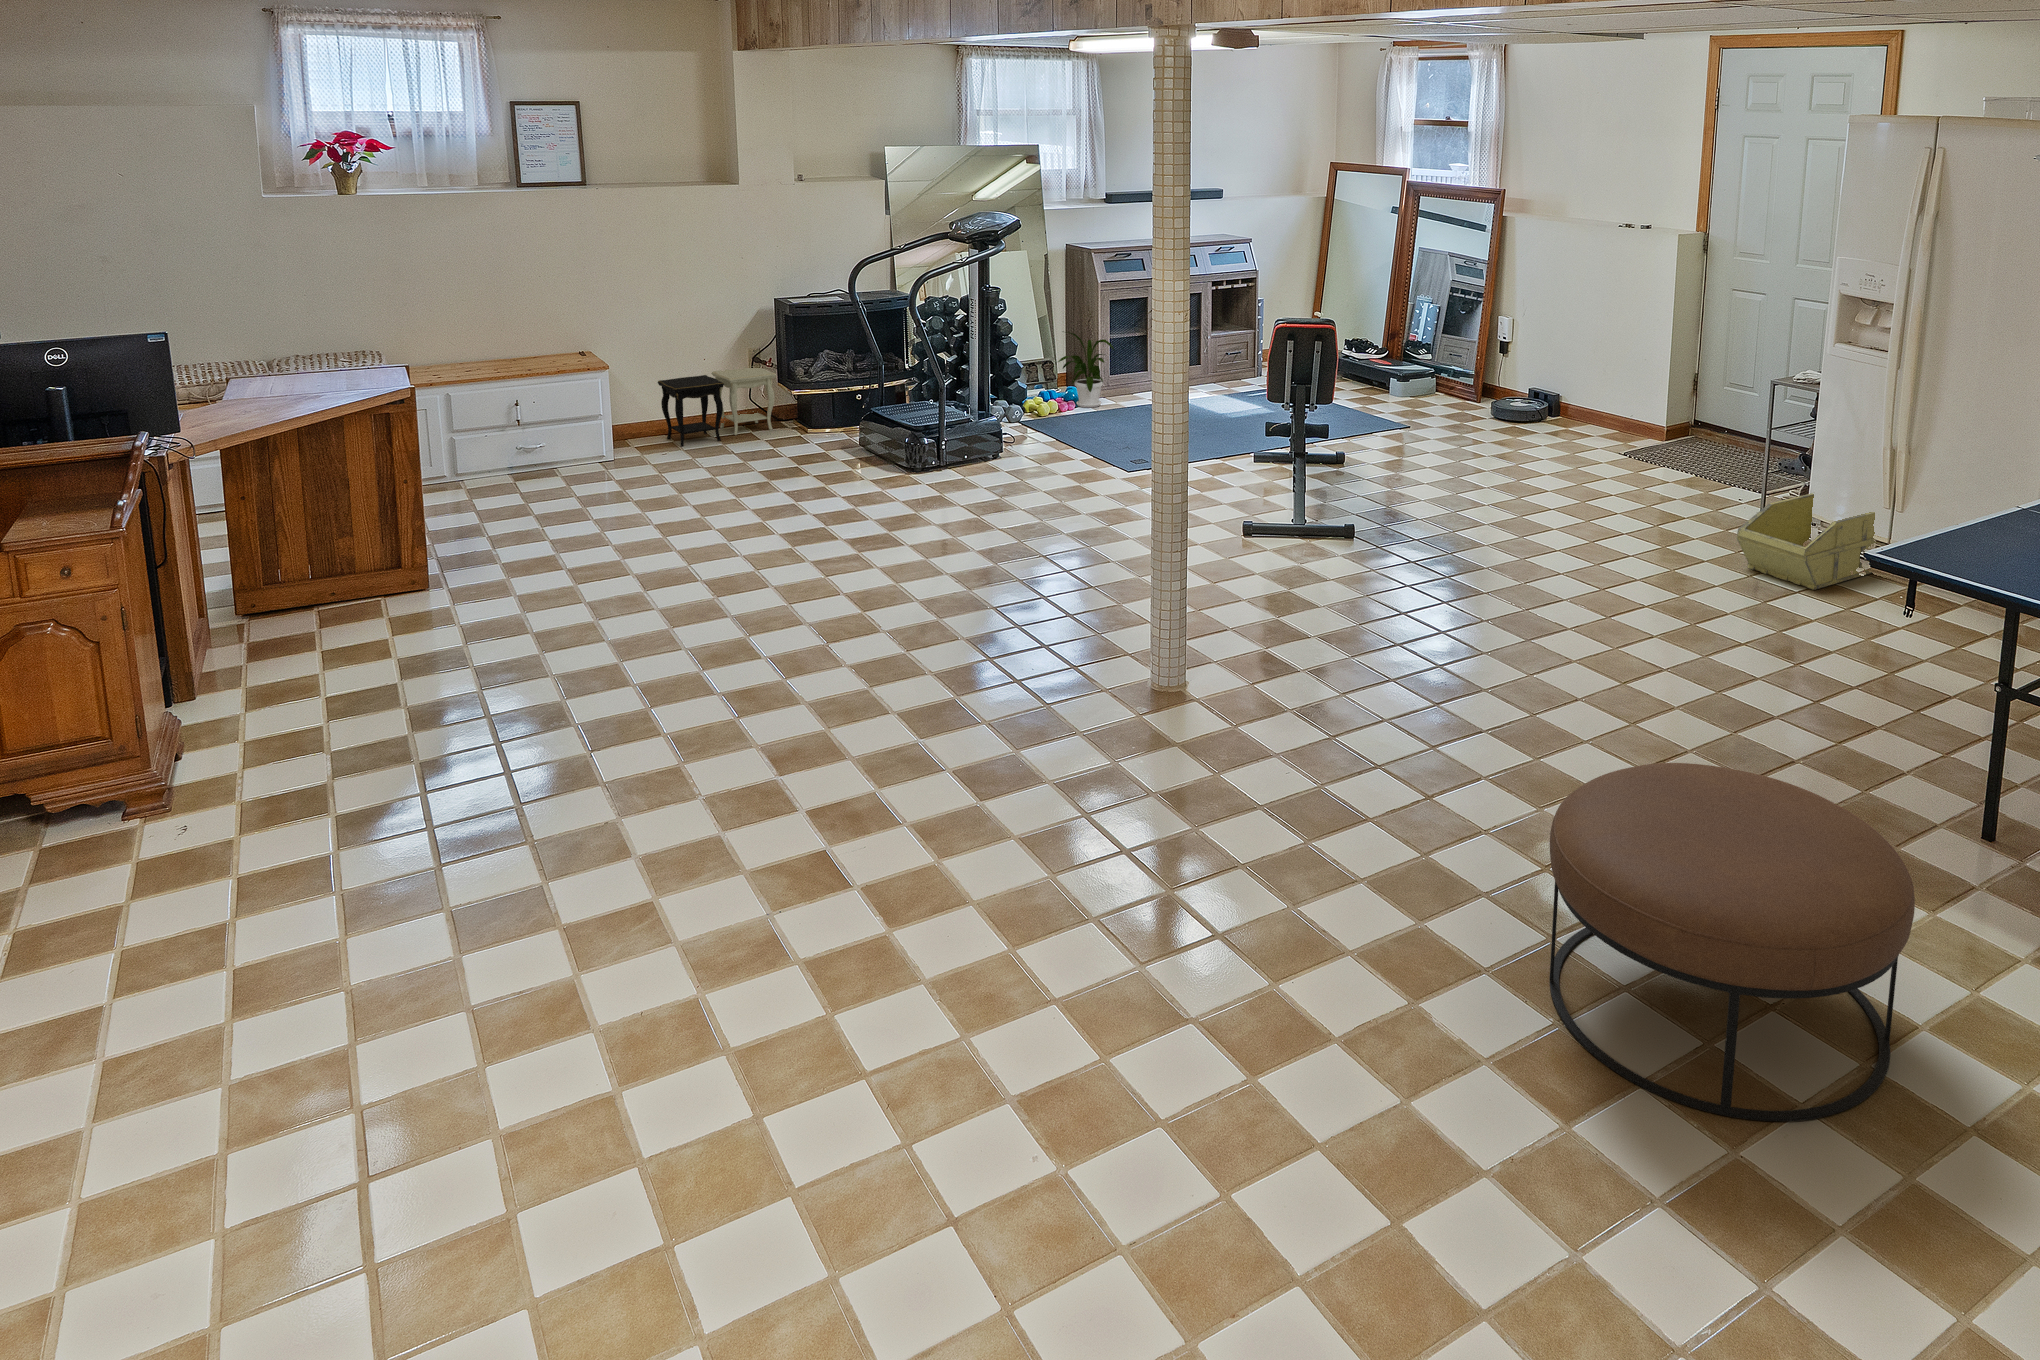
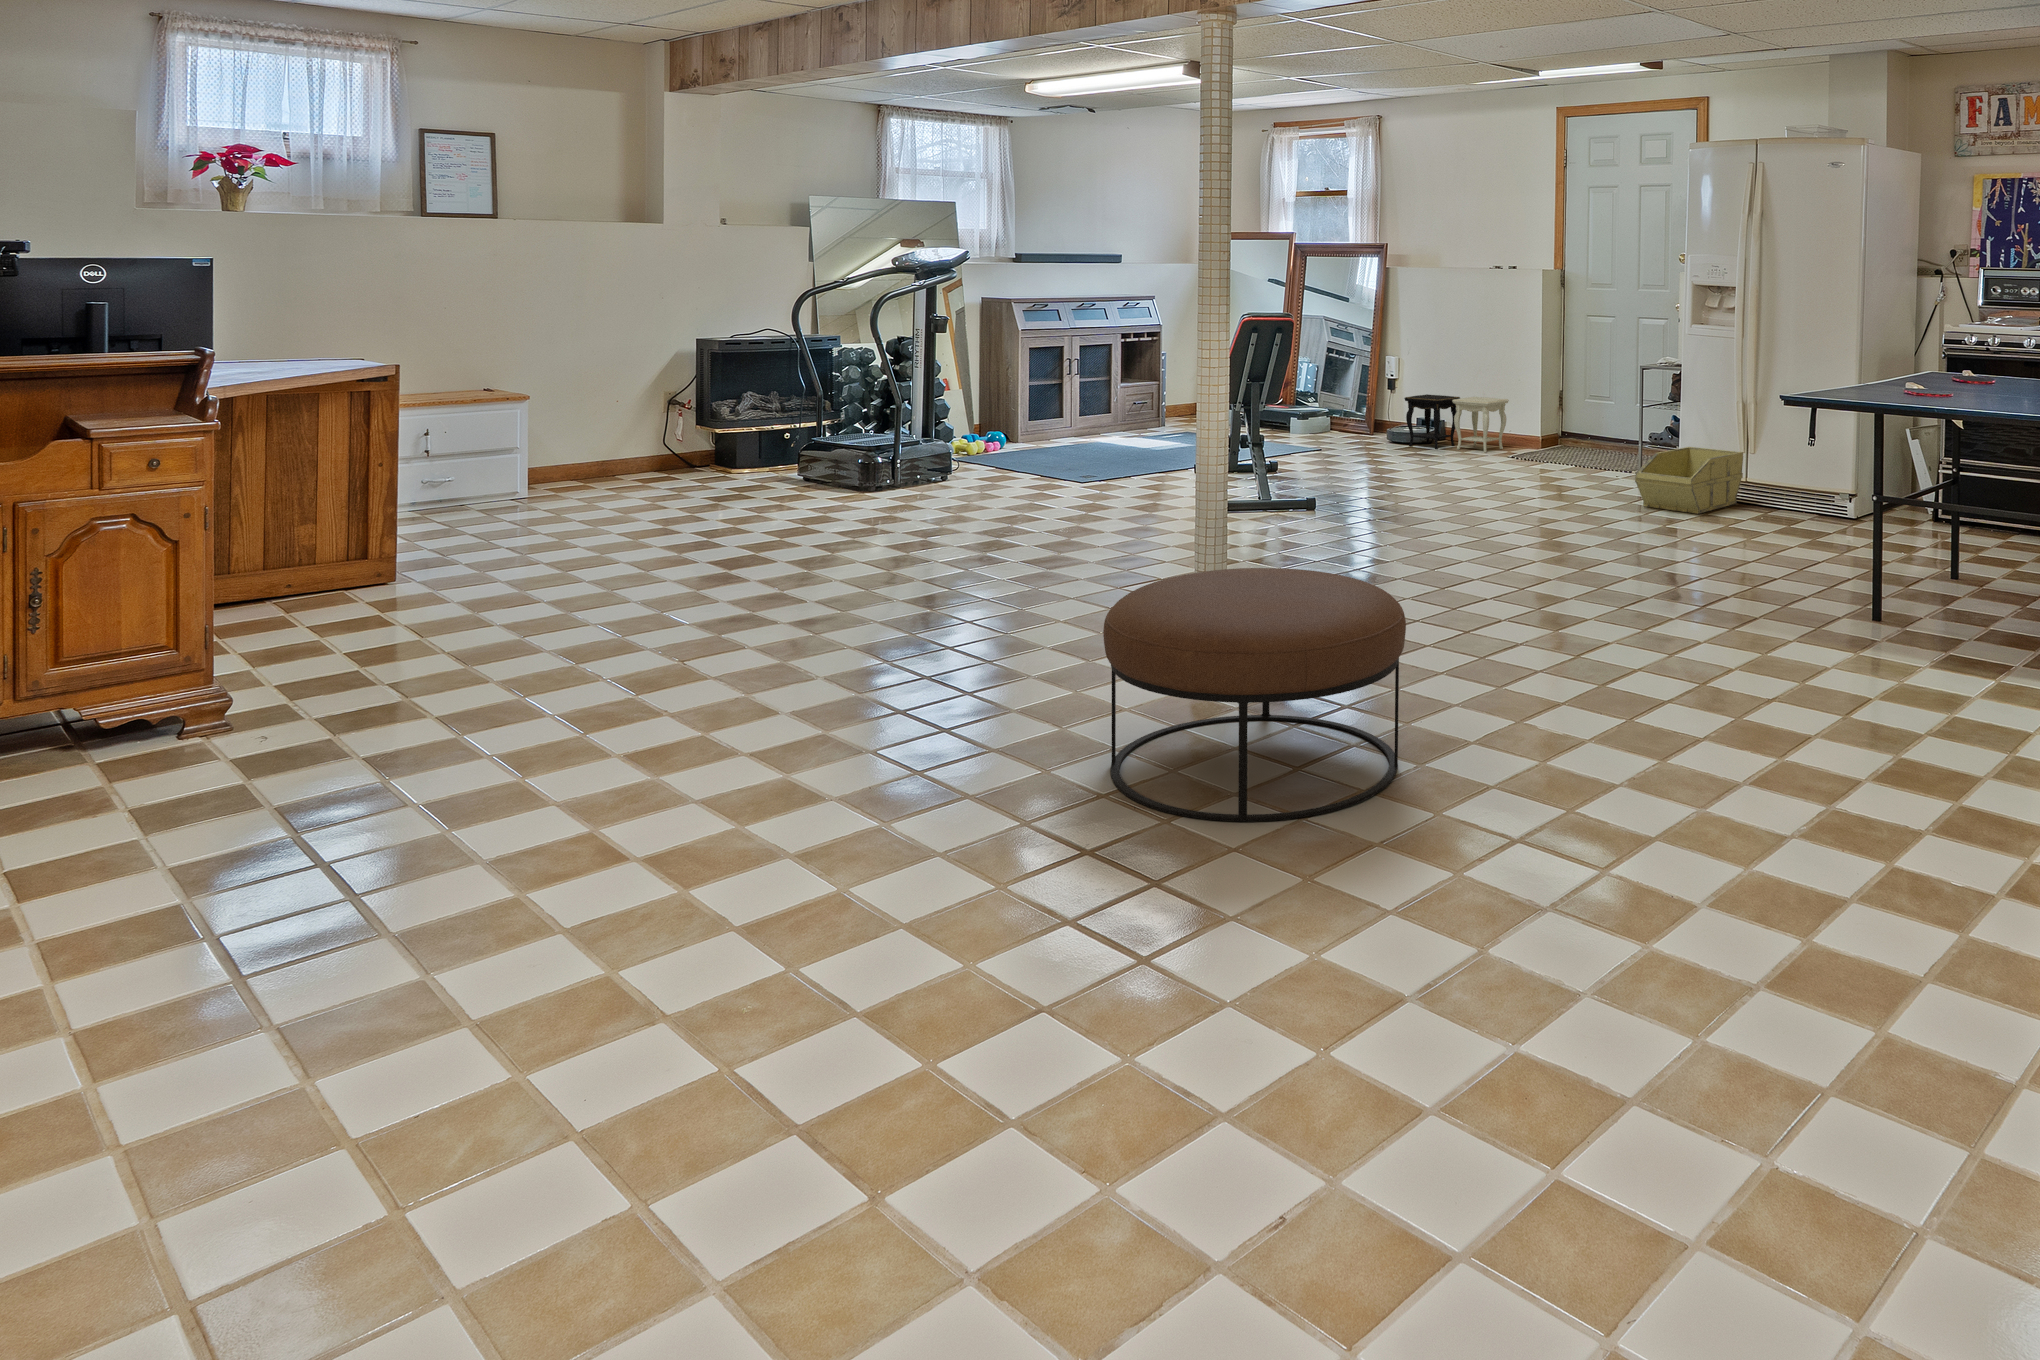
house plant: present [1058,332,1114,408] -> none [991,375,1047,447]
side table: present [658,366,776,447] -> present [1404,394,1509,452]
ottoman: present [1549,763,1915,1121] -> present [1103,568,1406,821]

